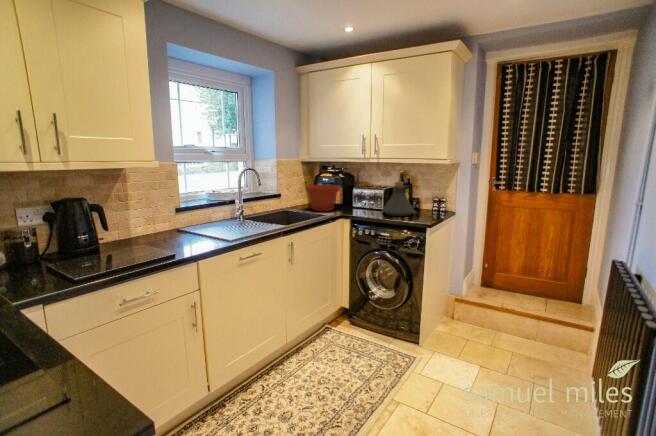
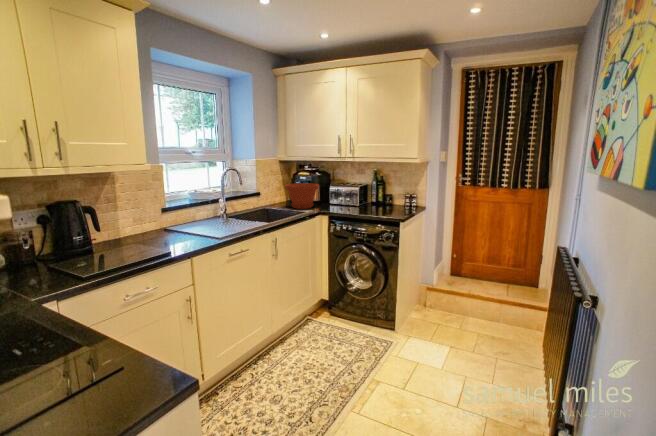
bottle: present [382,182,415,216] -> none [358,180,389,212]

